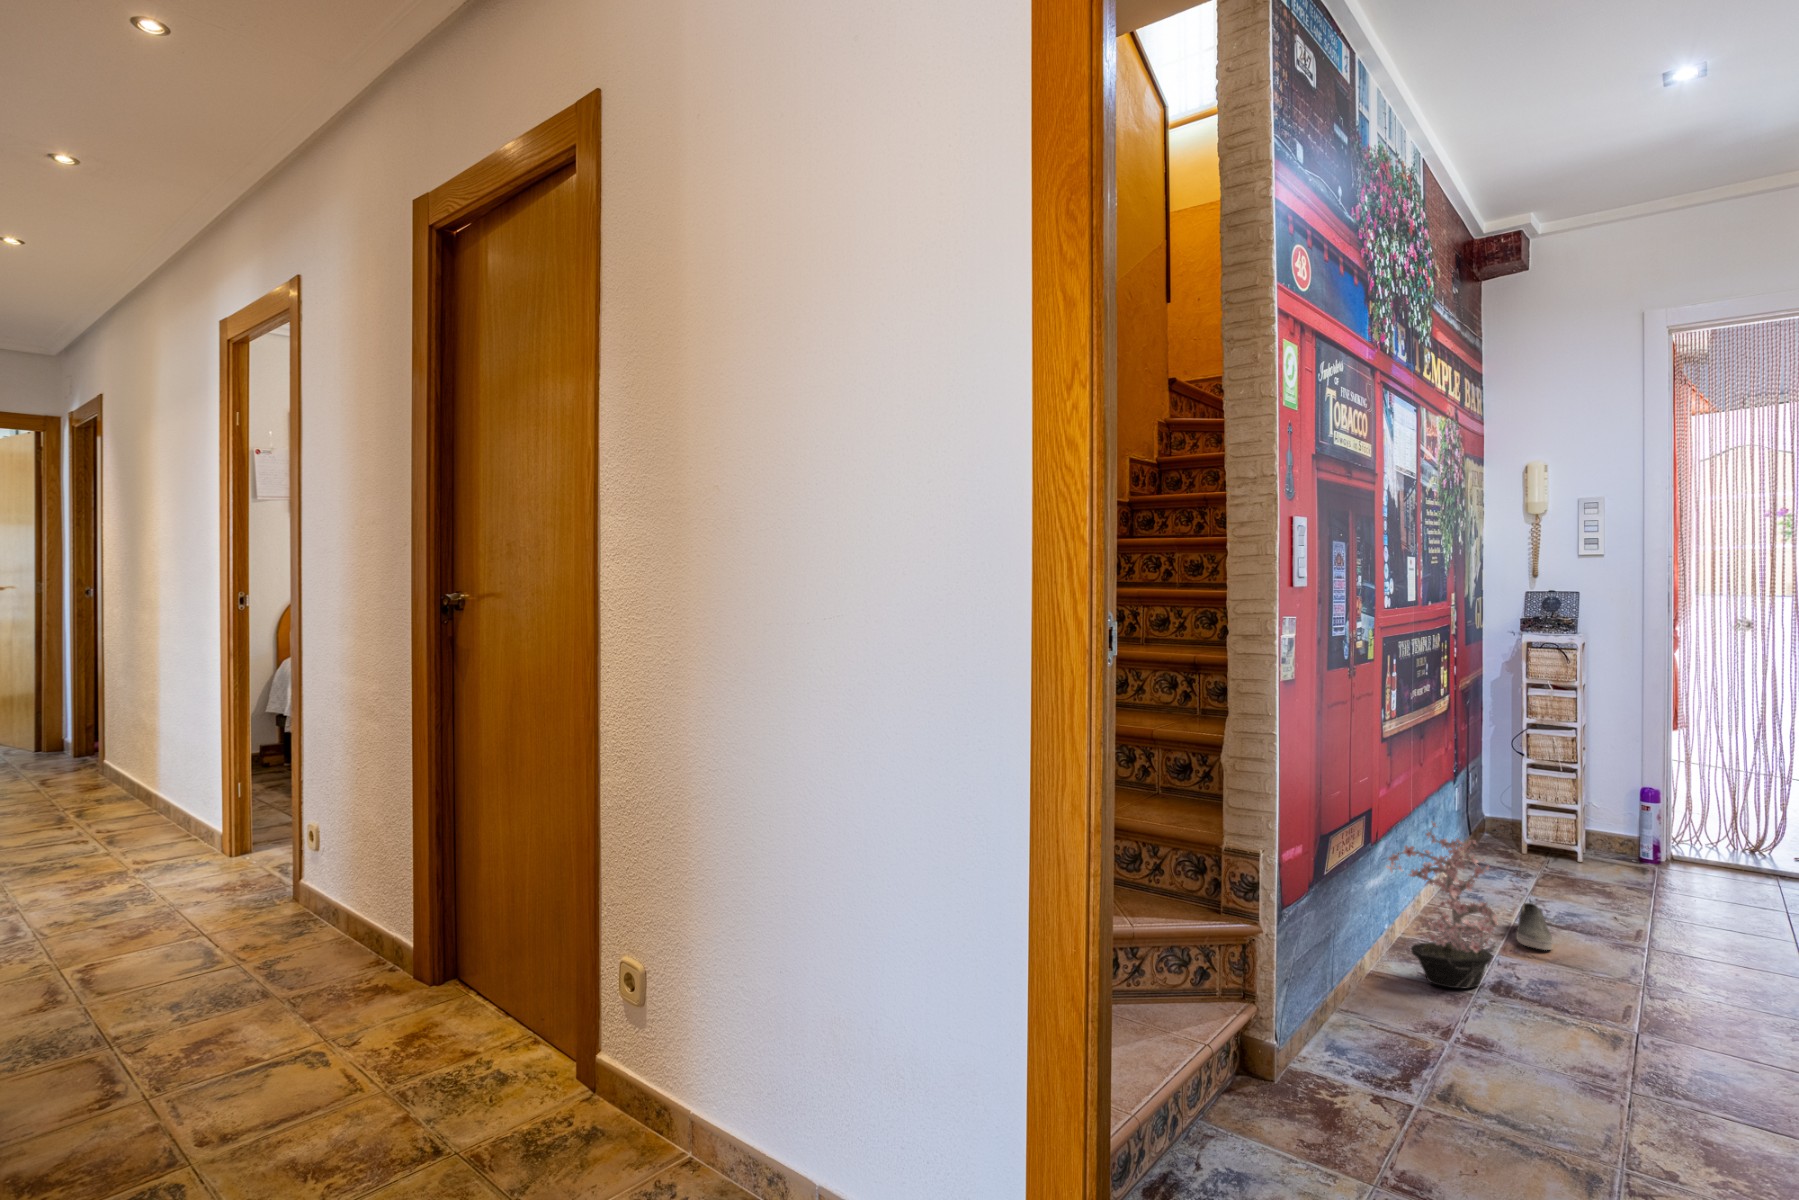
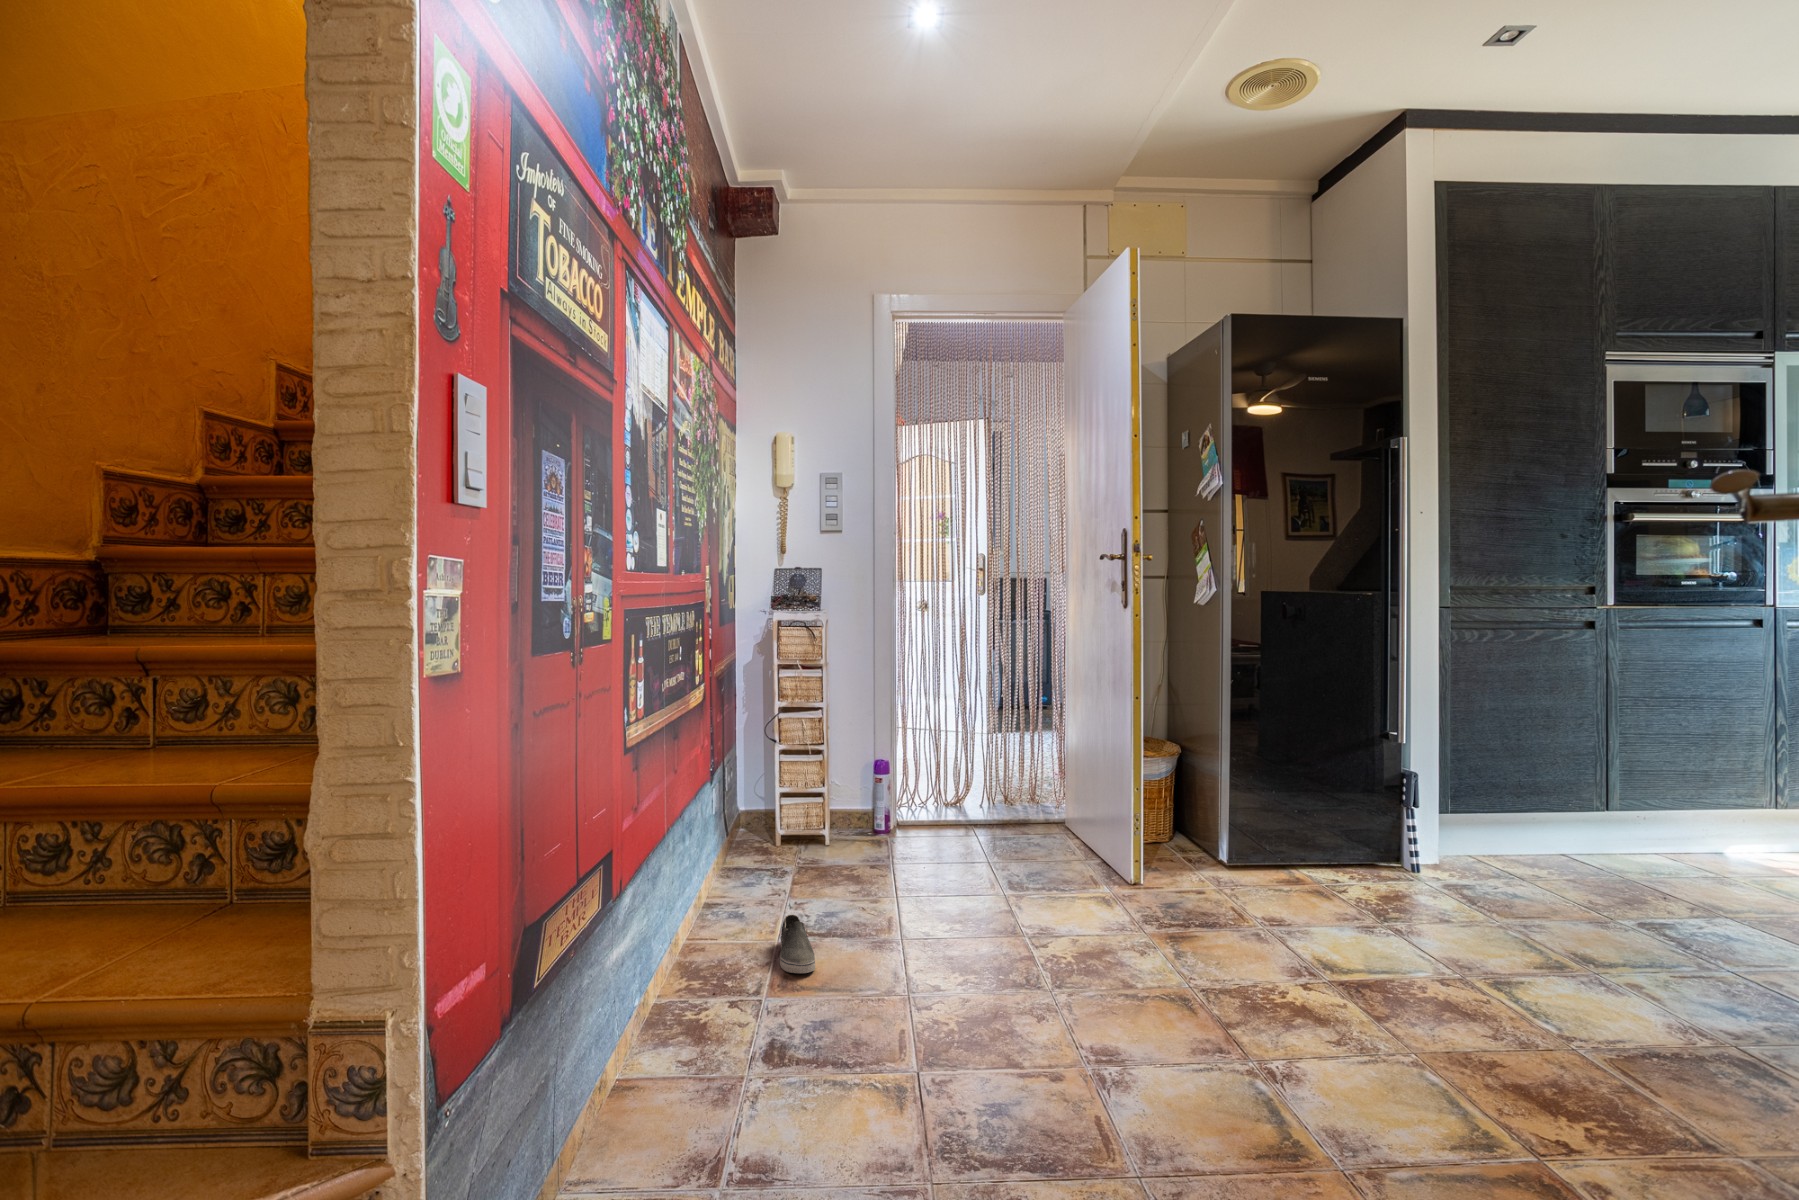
potted plant: present [1387,821,1498,988] -> none [623,845,772,1077]

